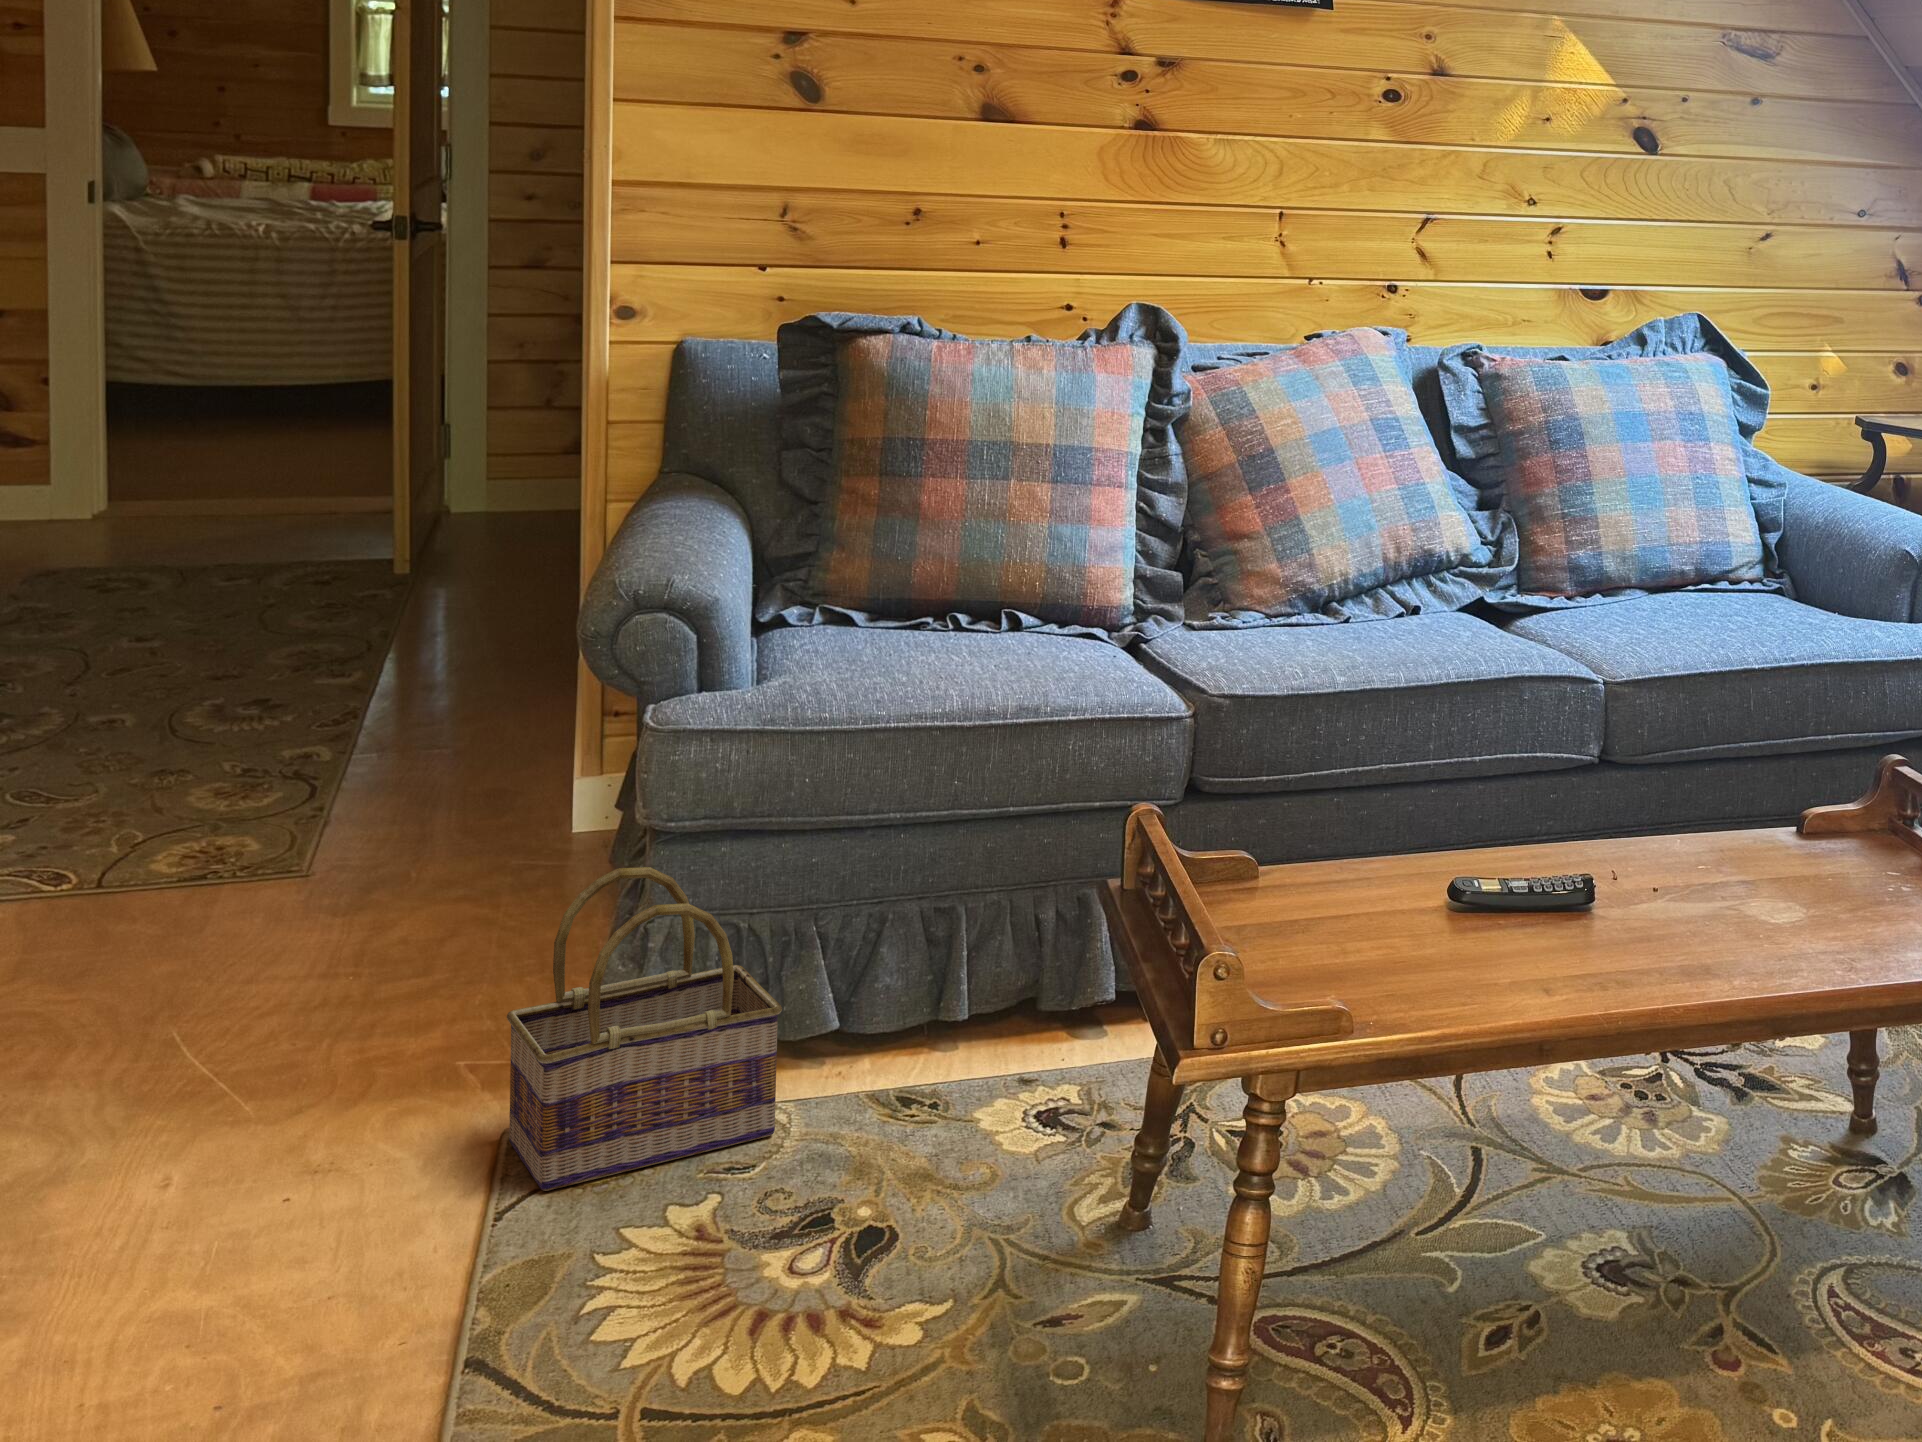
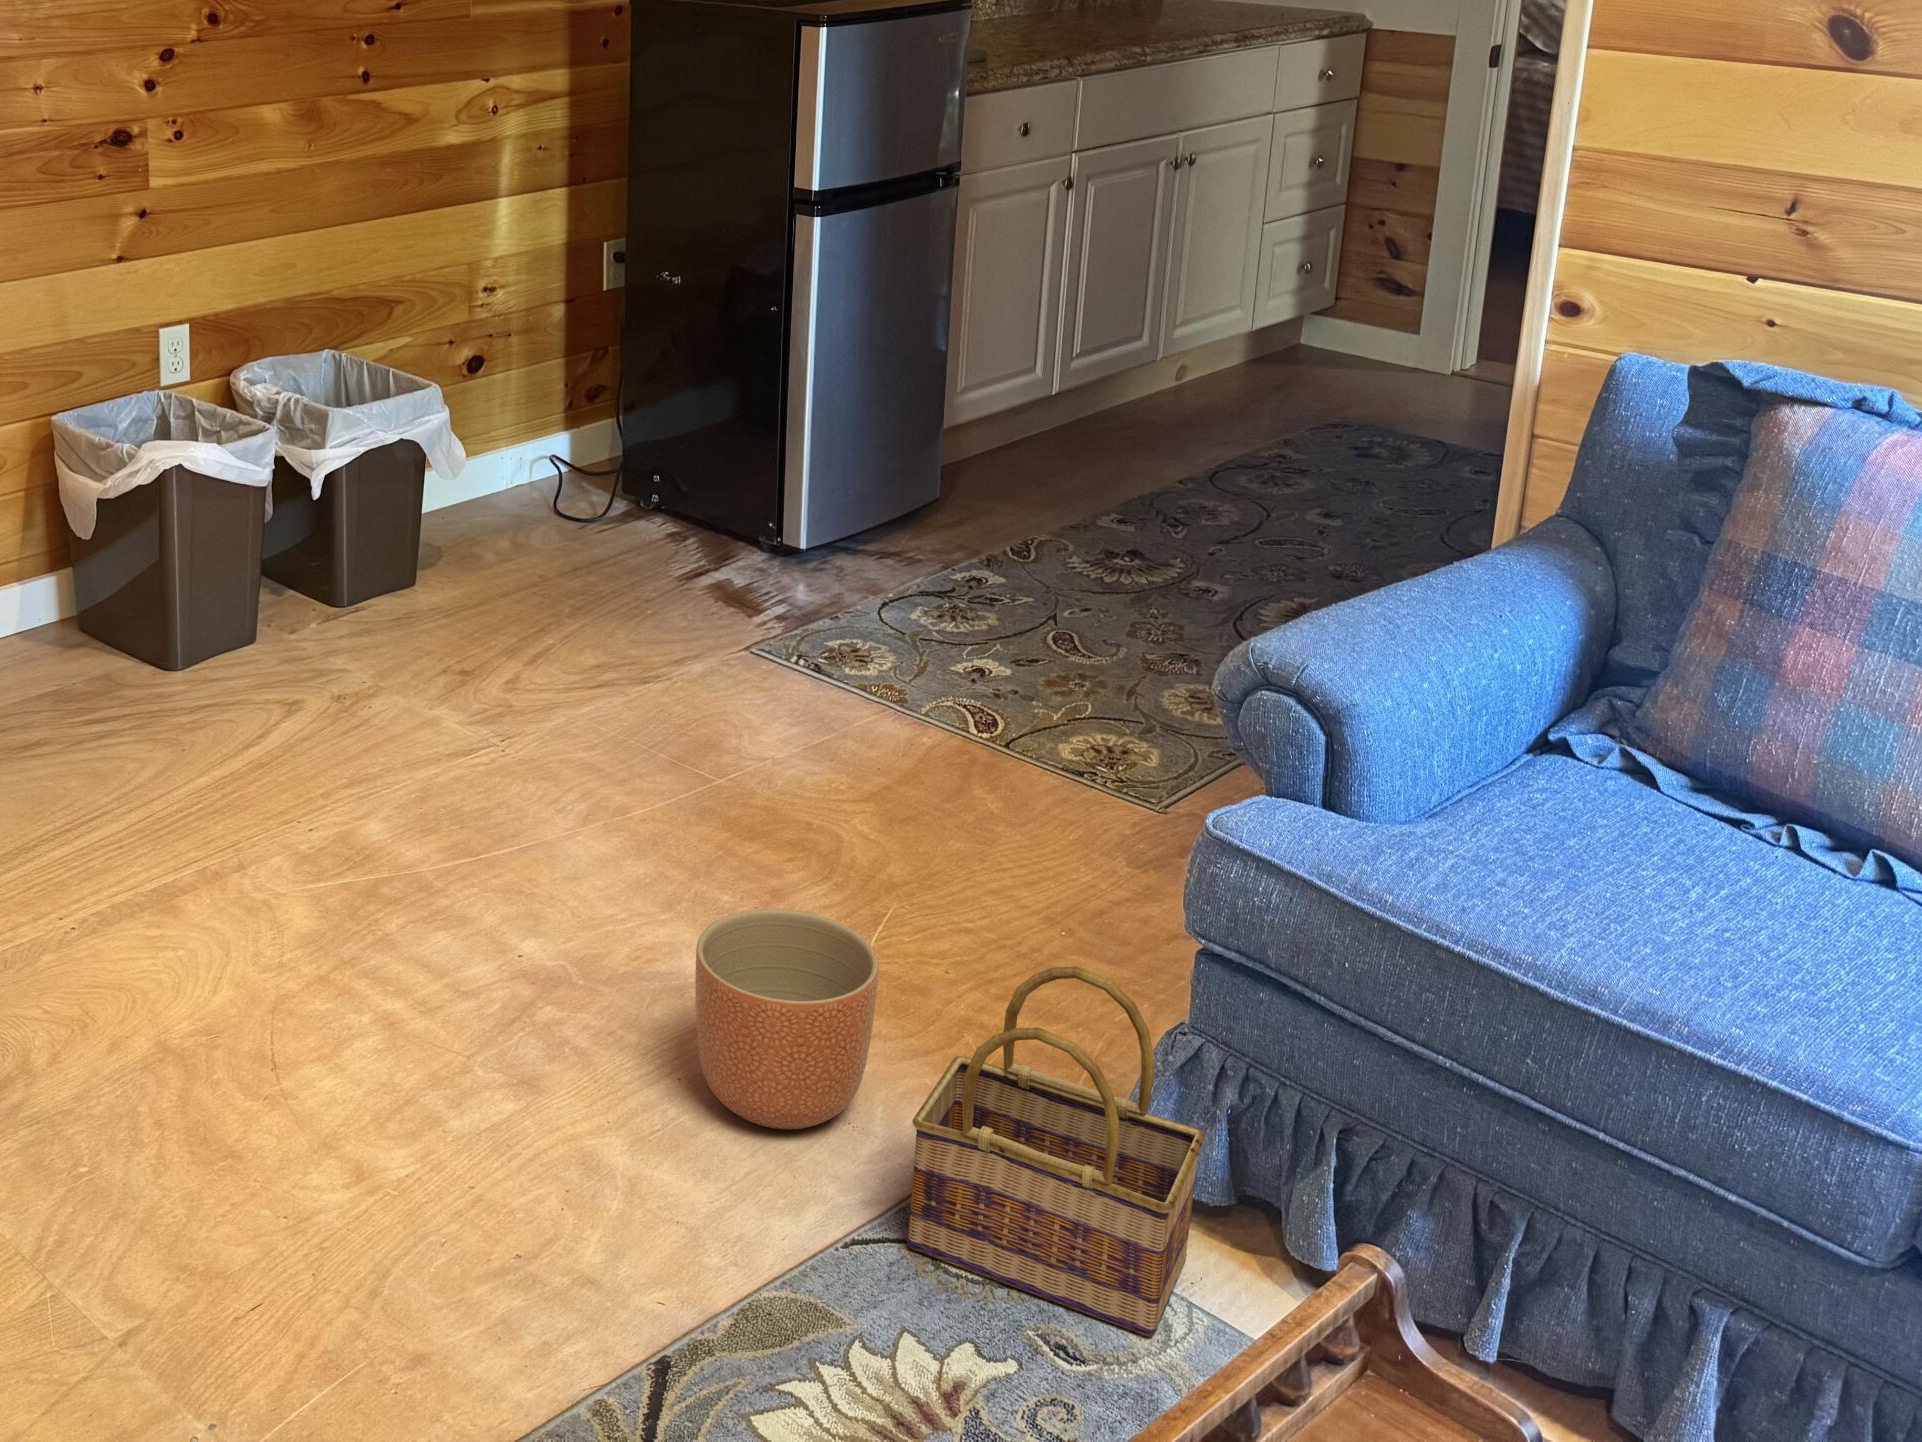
planter: none [171,973,392,1205] -> present [695,909,879,1129]

